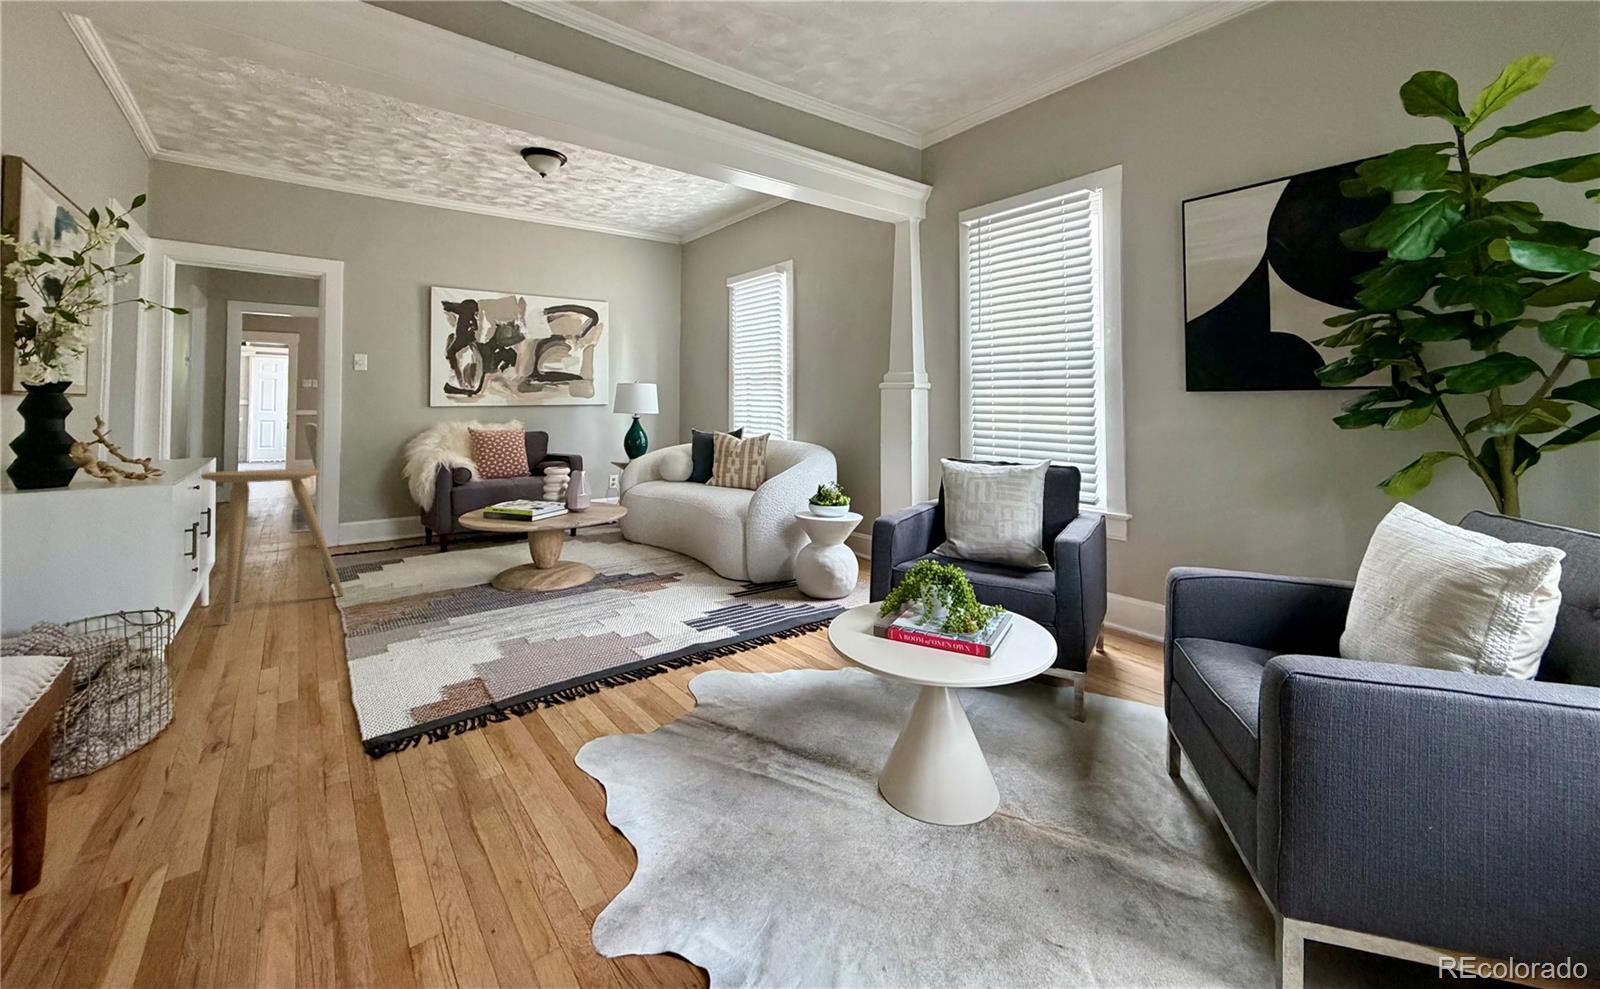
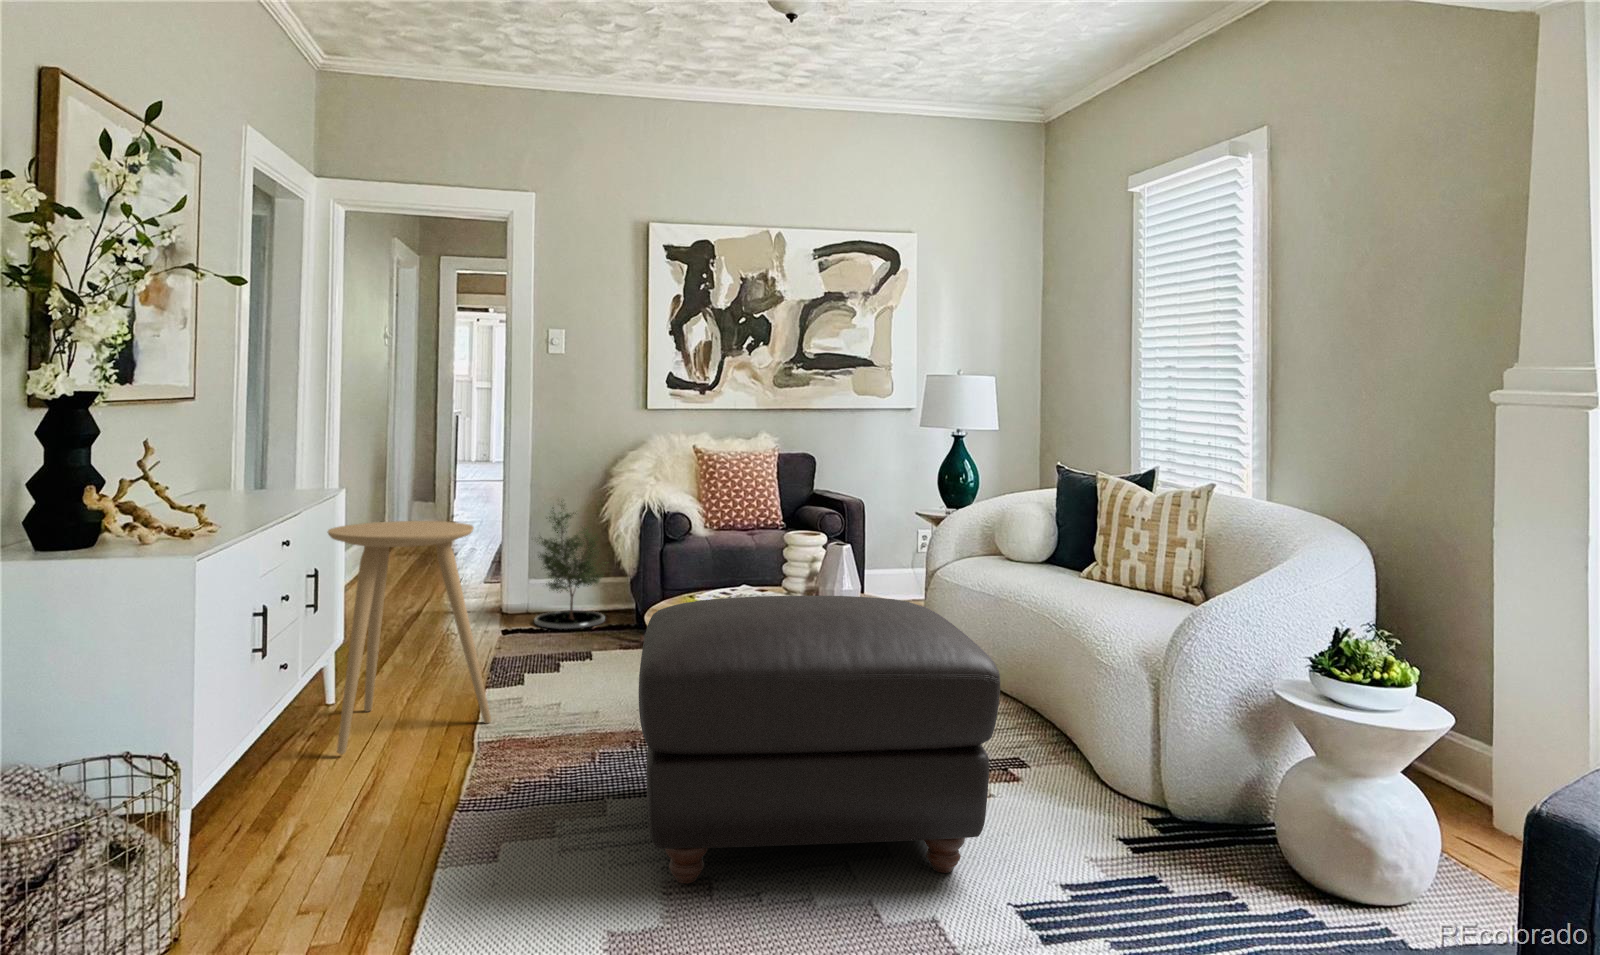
potted tree: none [348,462,411,549] -> present [534,501,605,629]
ottoman: none [465,489,670,639] -> present [639,596,1000,883]

